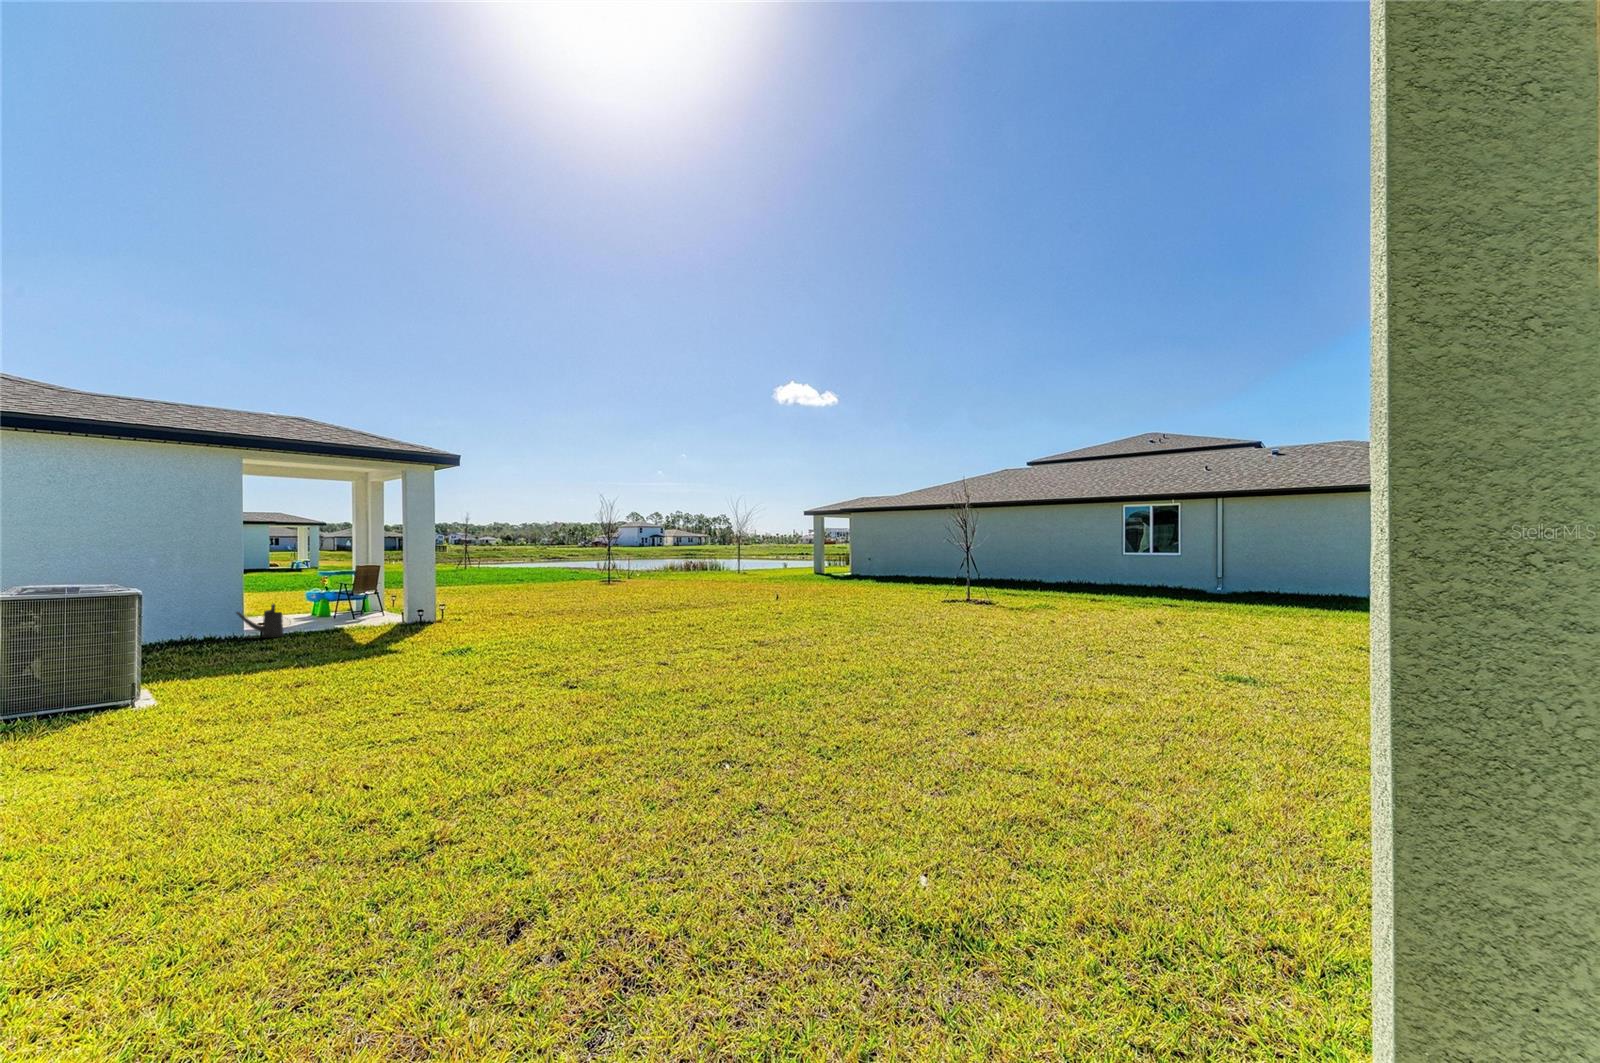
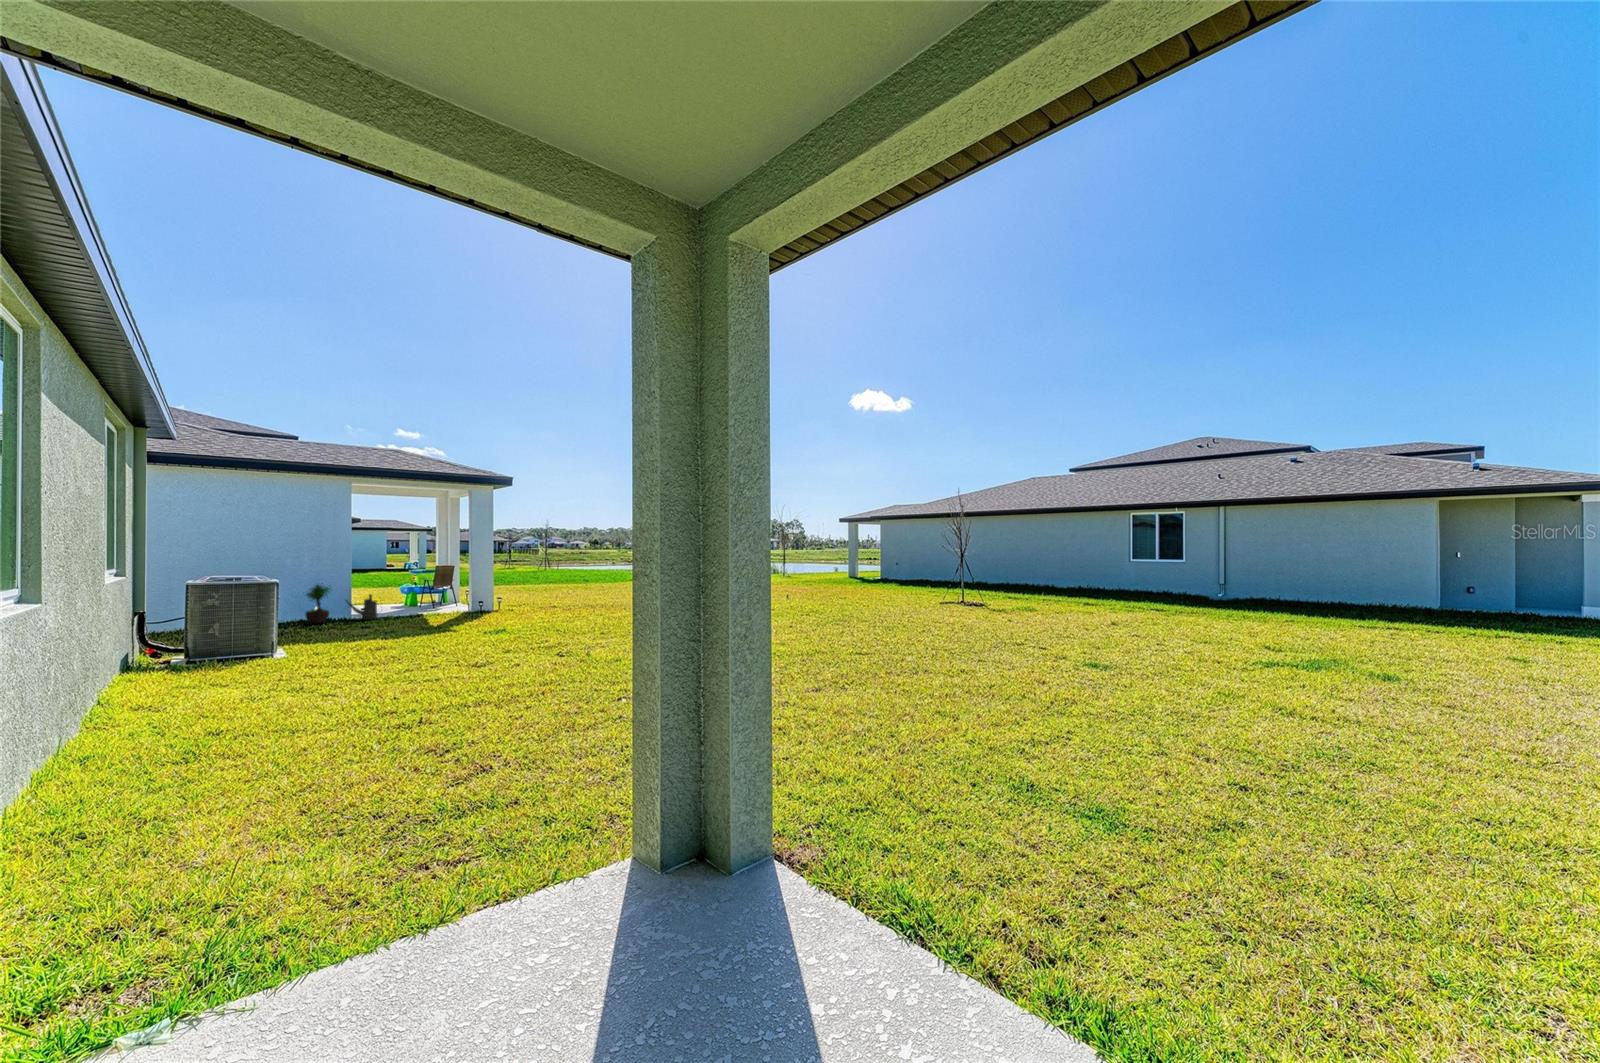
potted tree: none [171,588,220,646] -> present [305,585,332,624]

